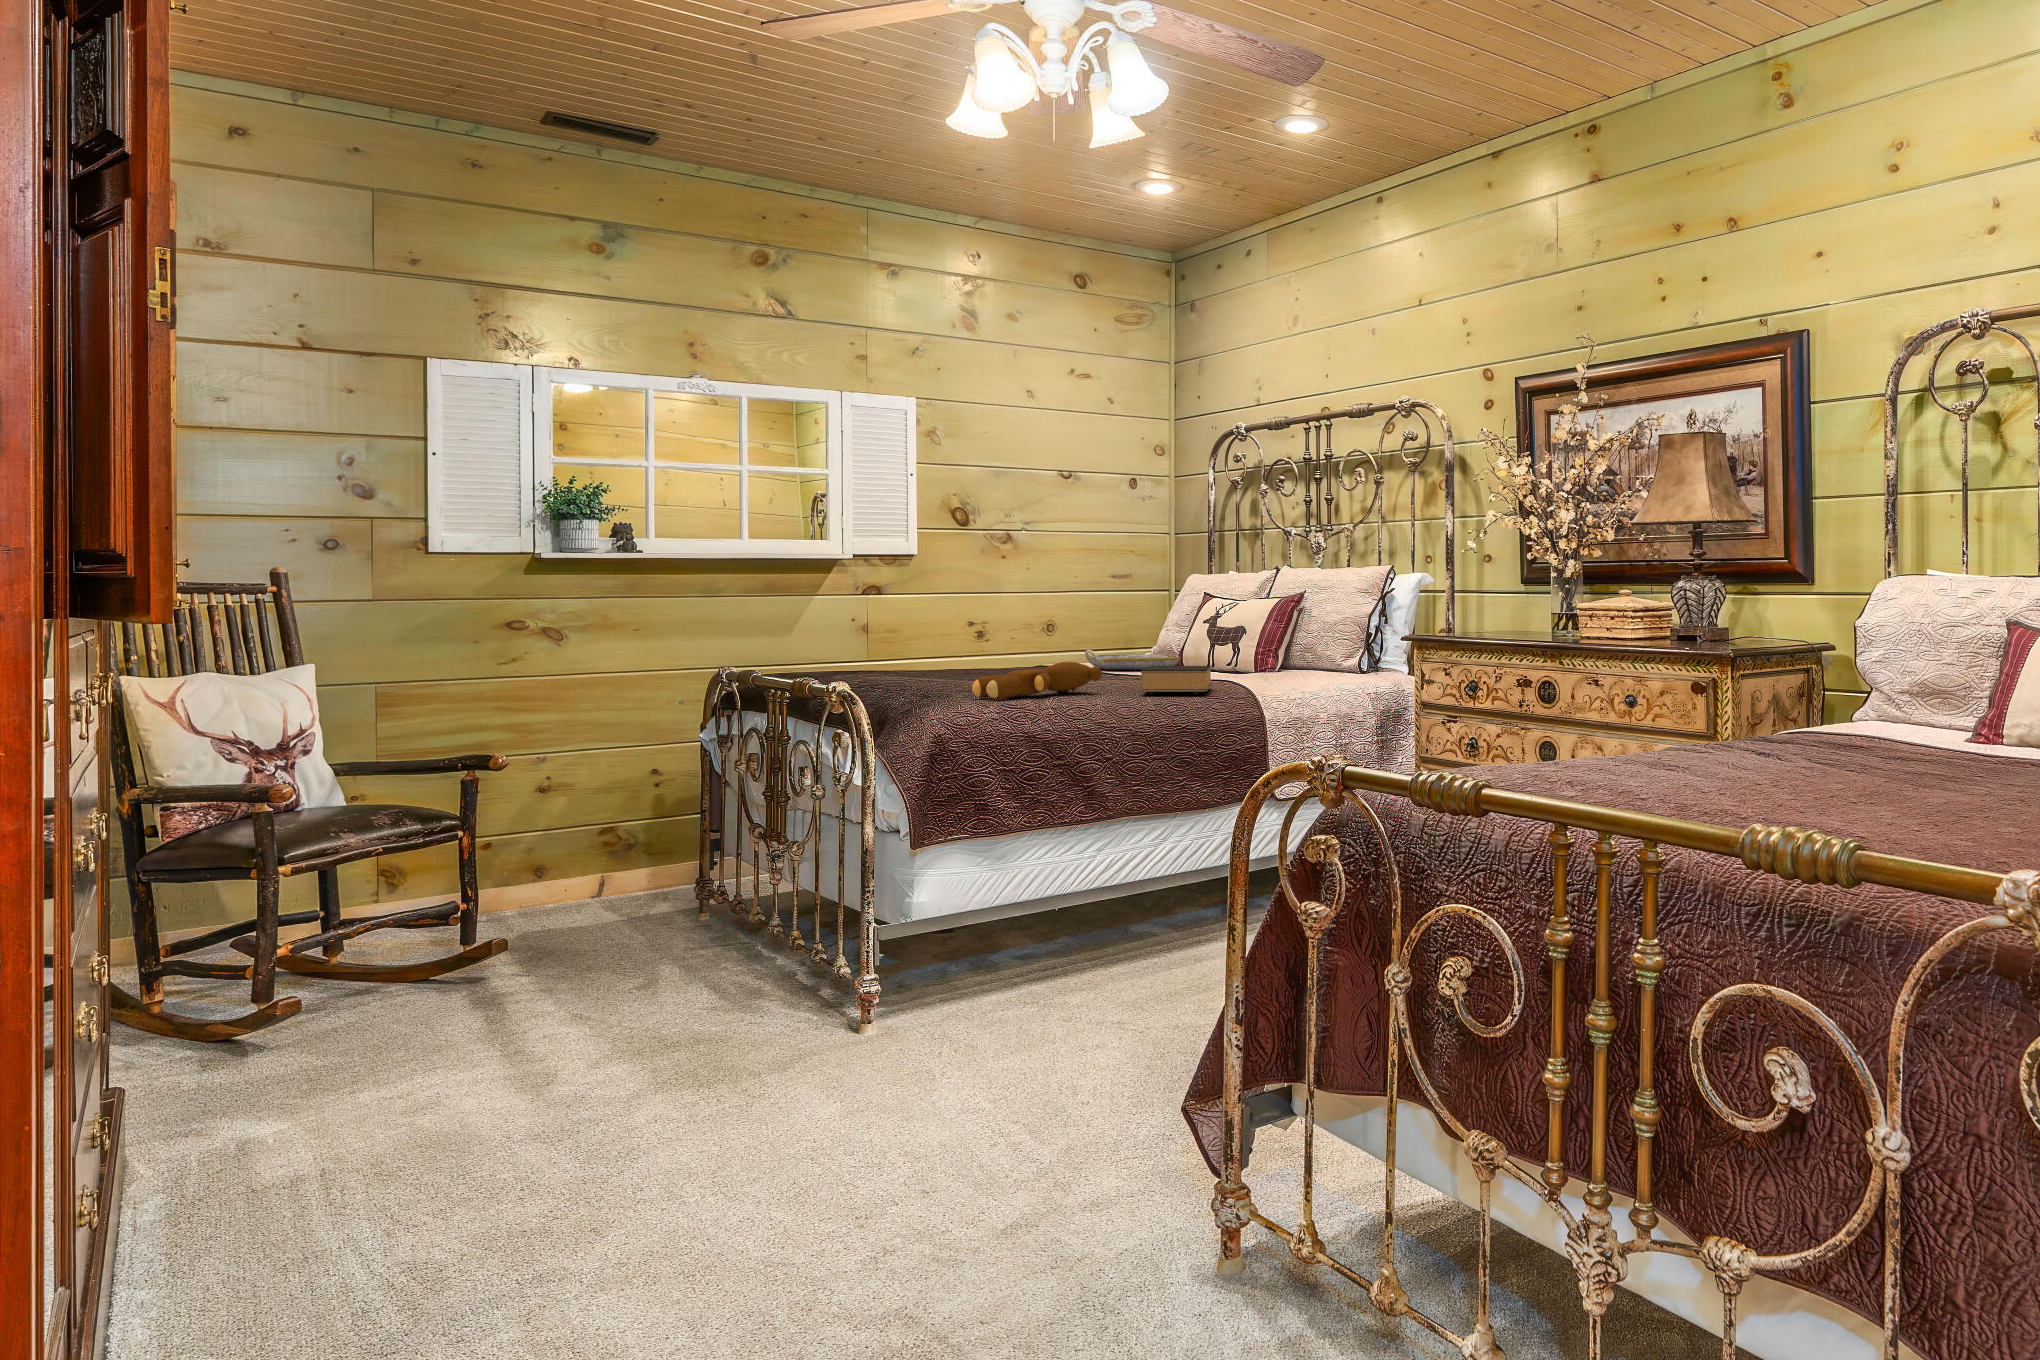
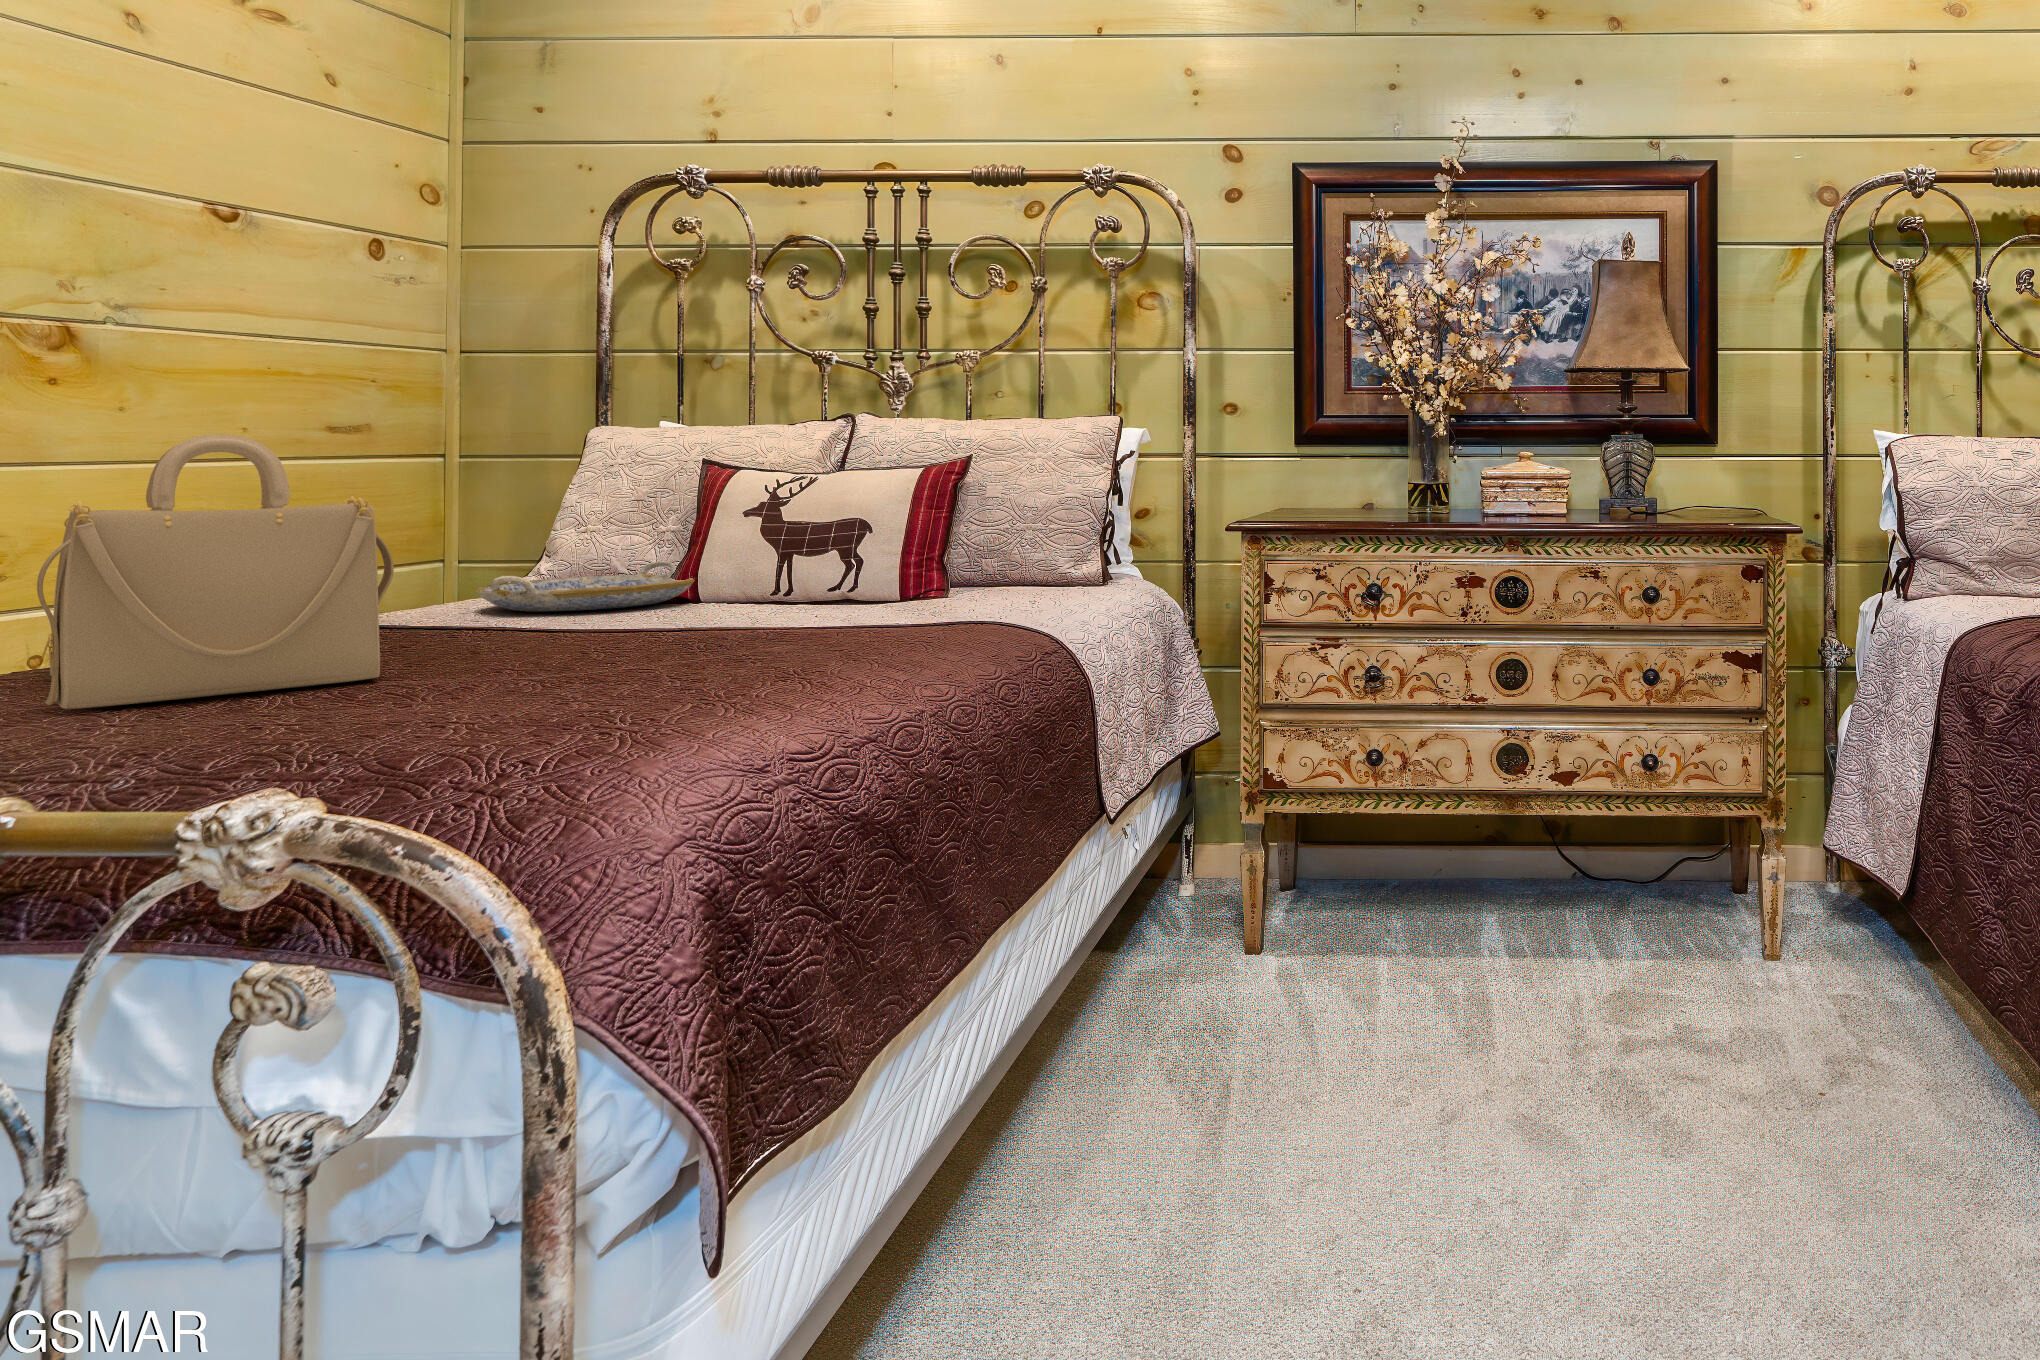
handbag: none [876,582,980,684] -> present [37,434,394,709]
teddy bear: present [972,662,1102,699] -> none [603,606,843,714]
book: present [1141,666,1211,694] -> none [875,591,1071,658]

